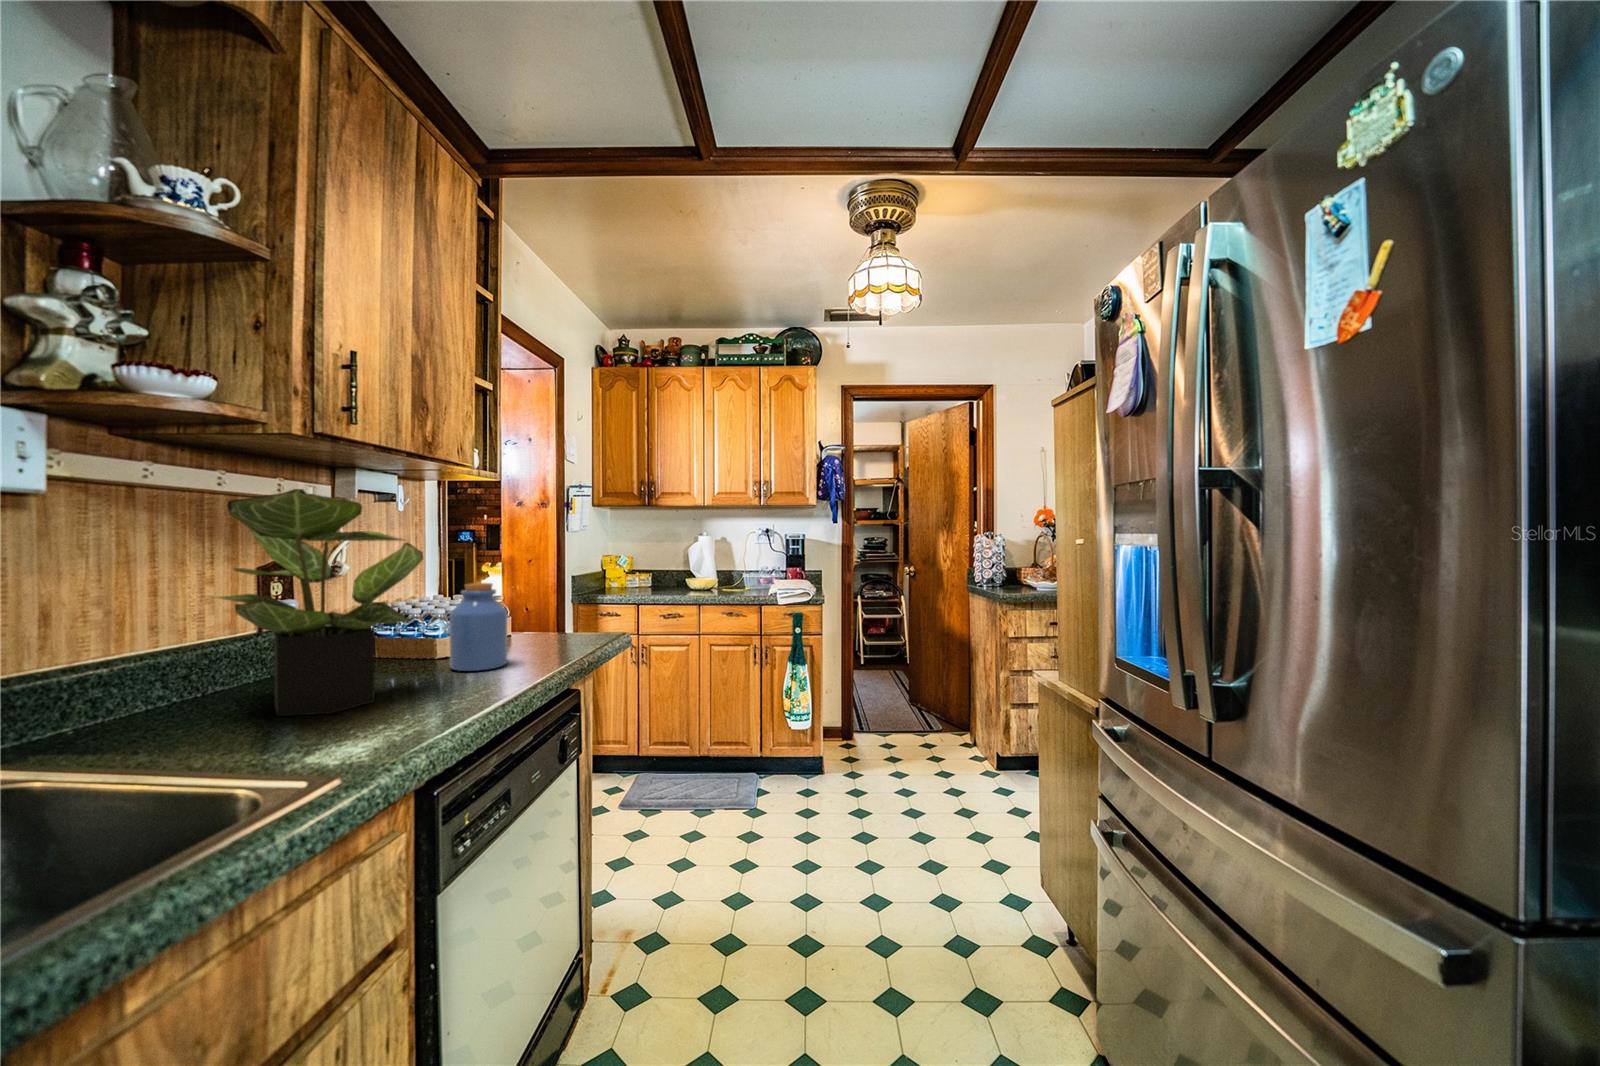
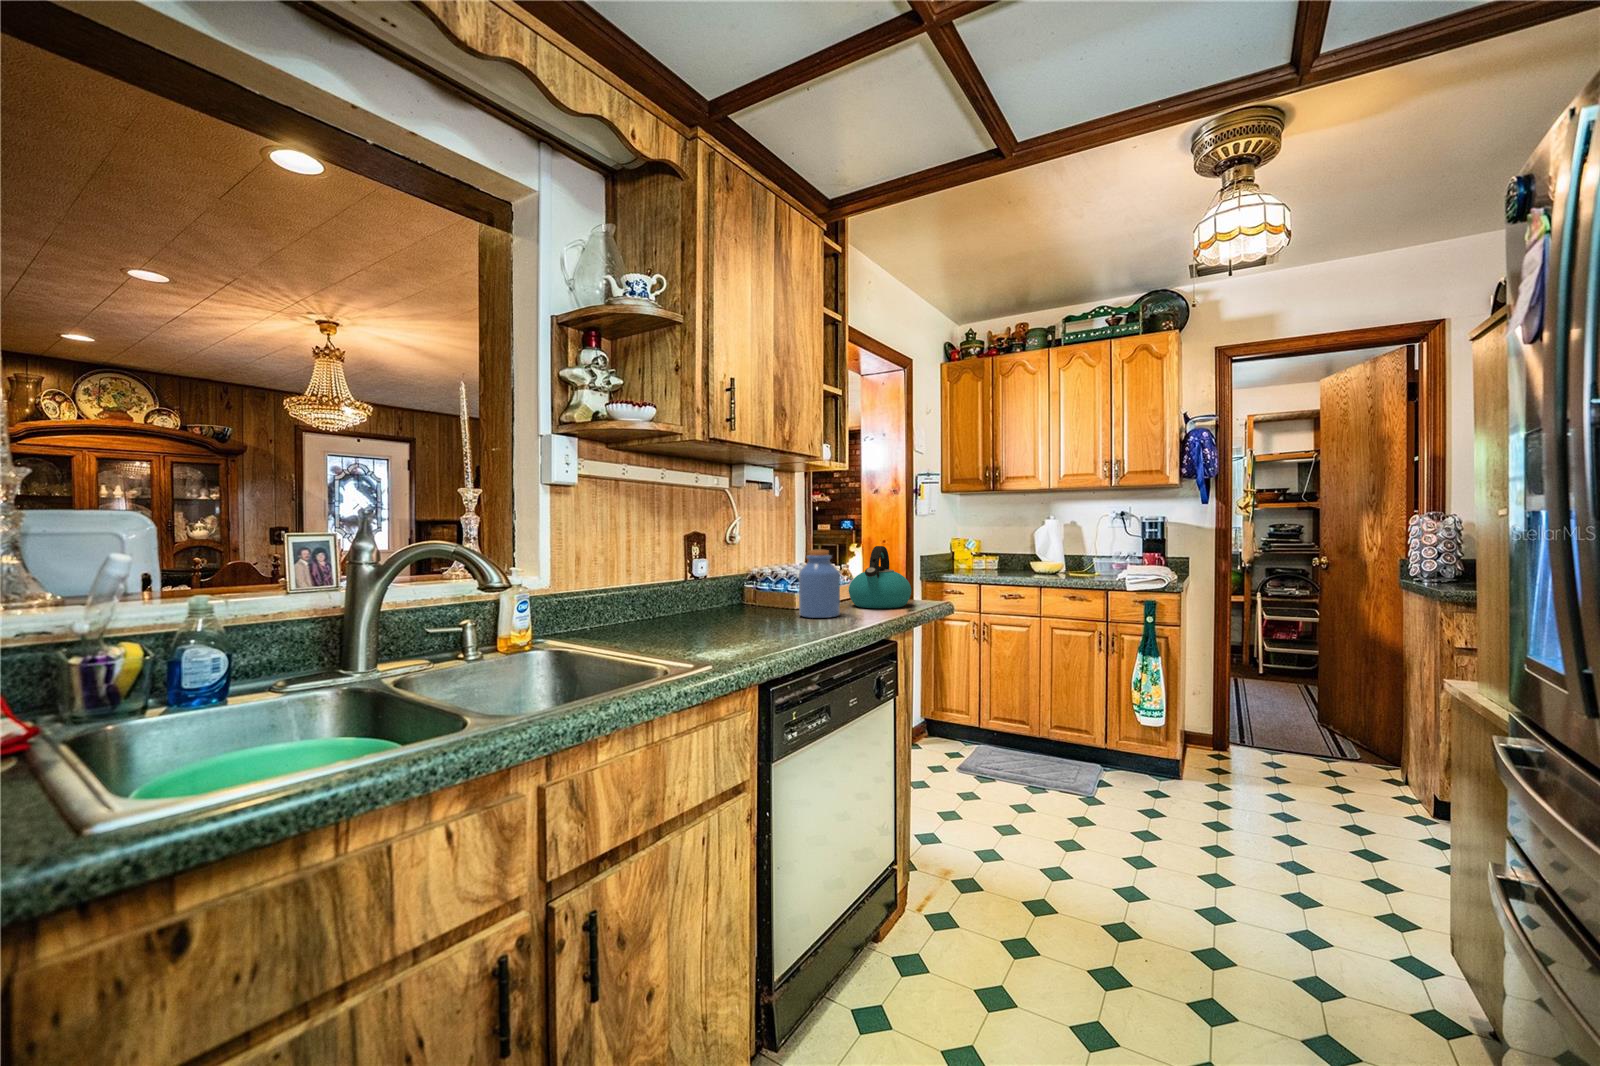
potted plant: present [218,489,423,716] -> none [653,476,776,634]
kettle: none [511,574,590,649] -> present [849,546,911,609]

